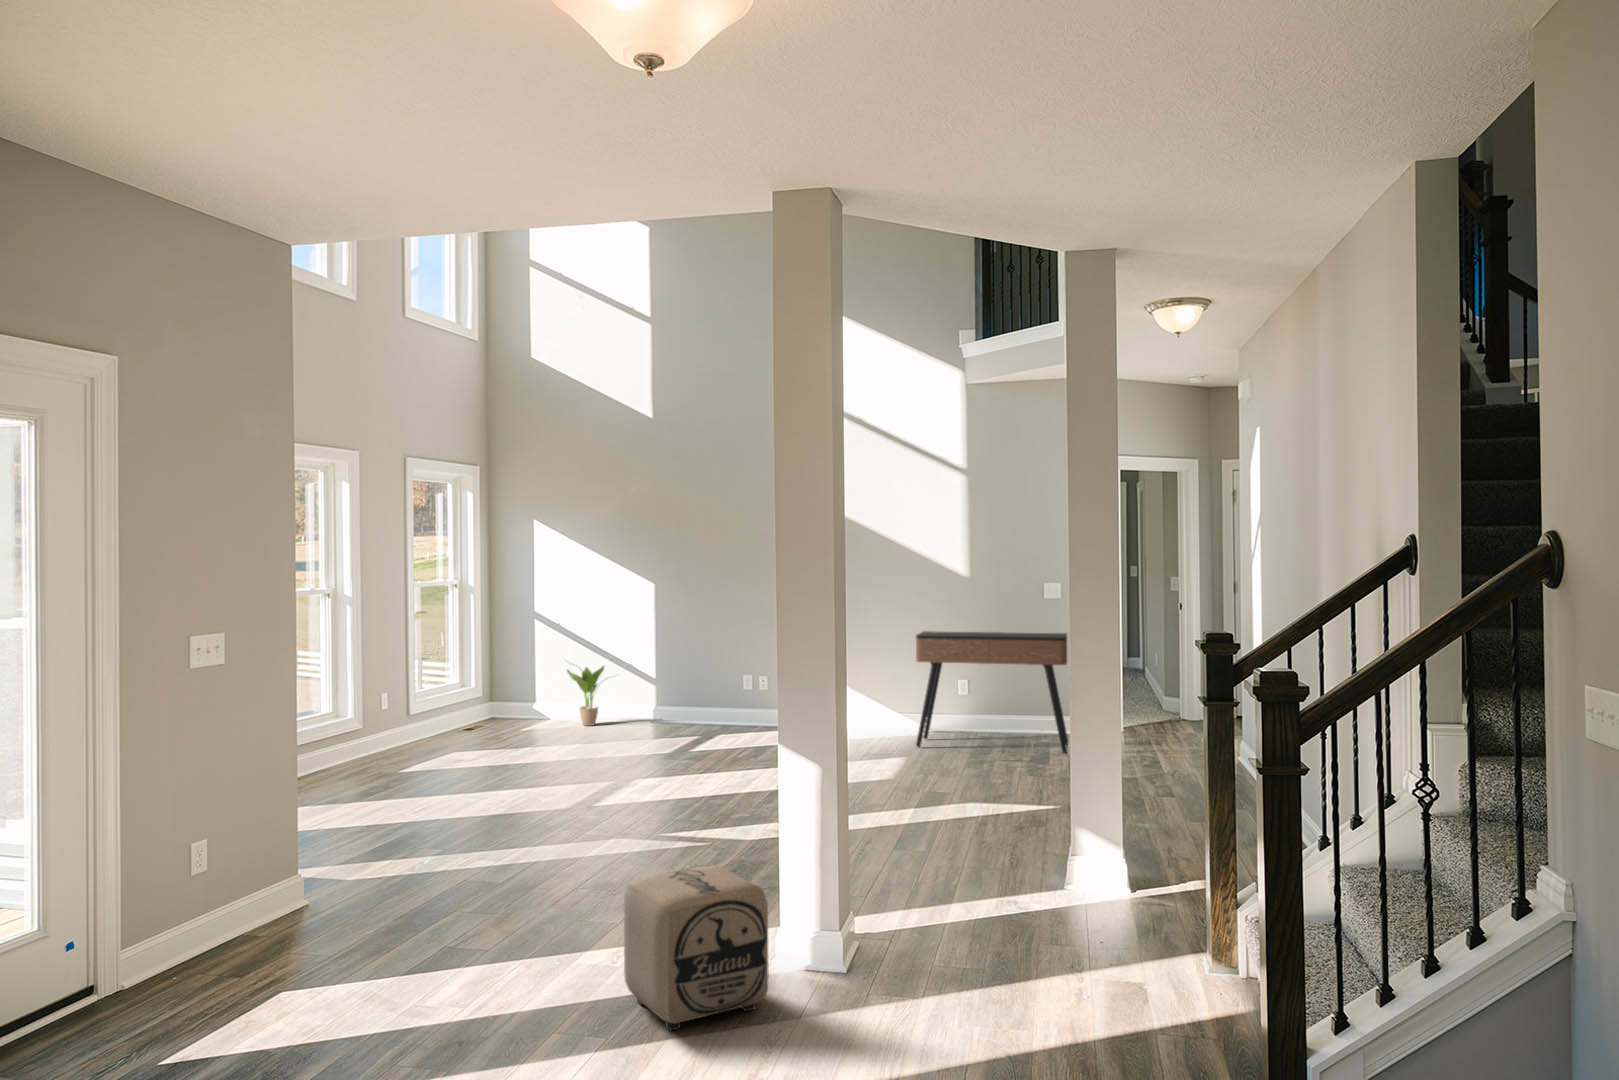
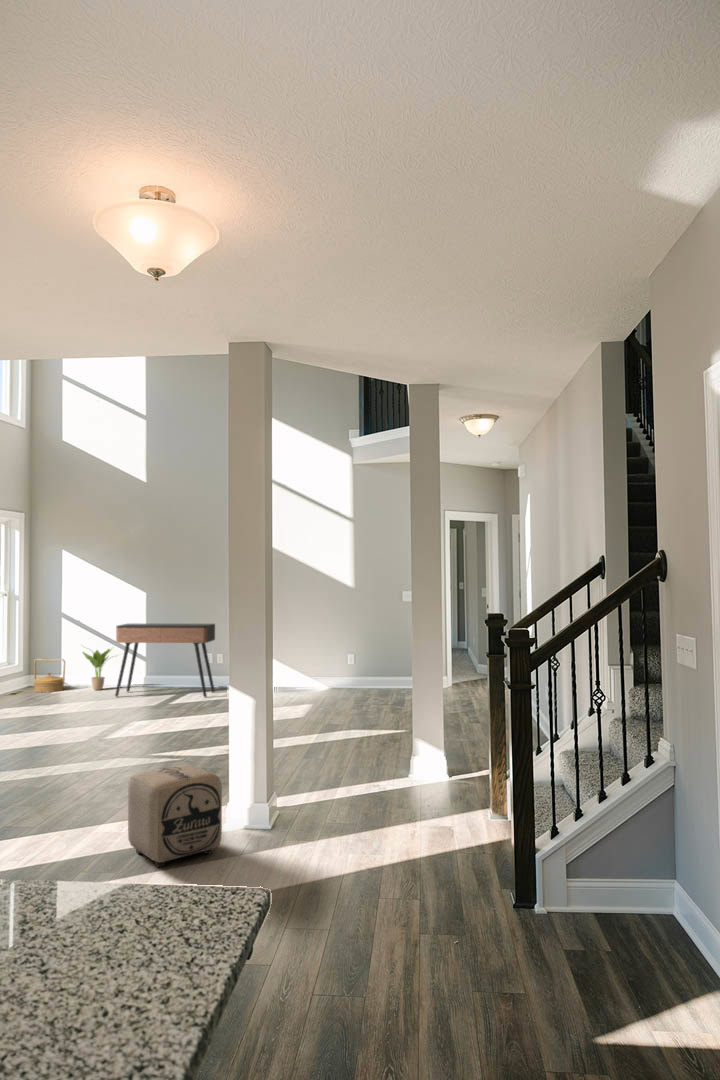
console table: present [916,631,1068,753] -> present [115,624,215,697]
woven basket: none [499,678,543,727] -> present [34,659,65,692]

